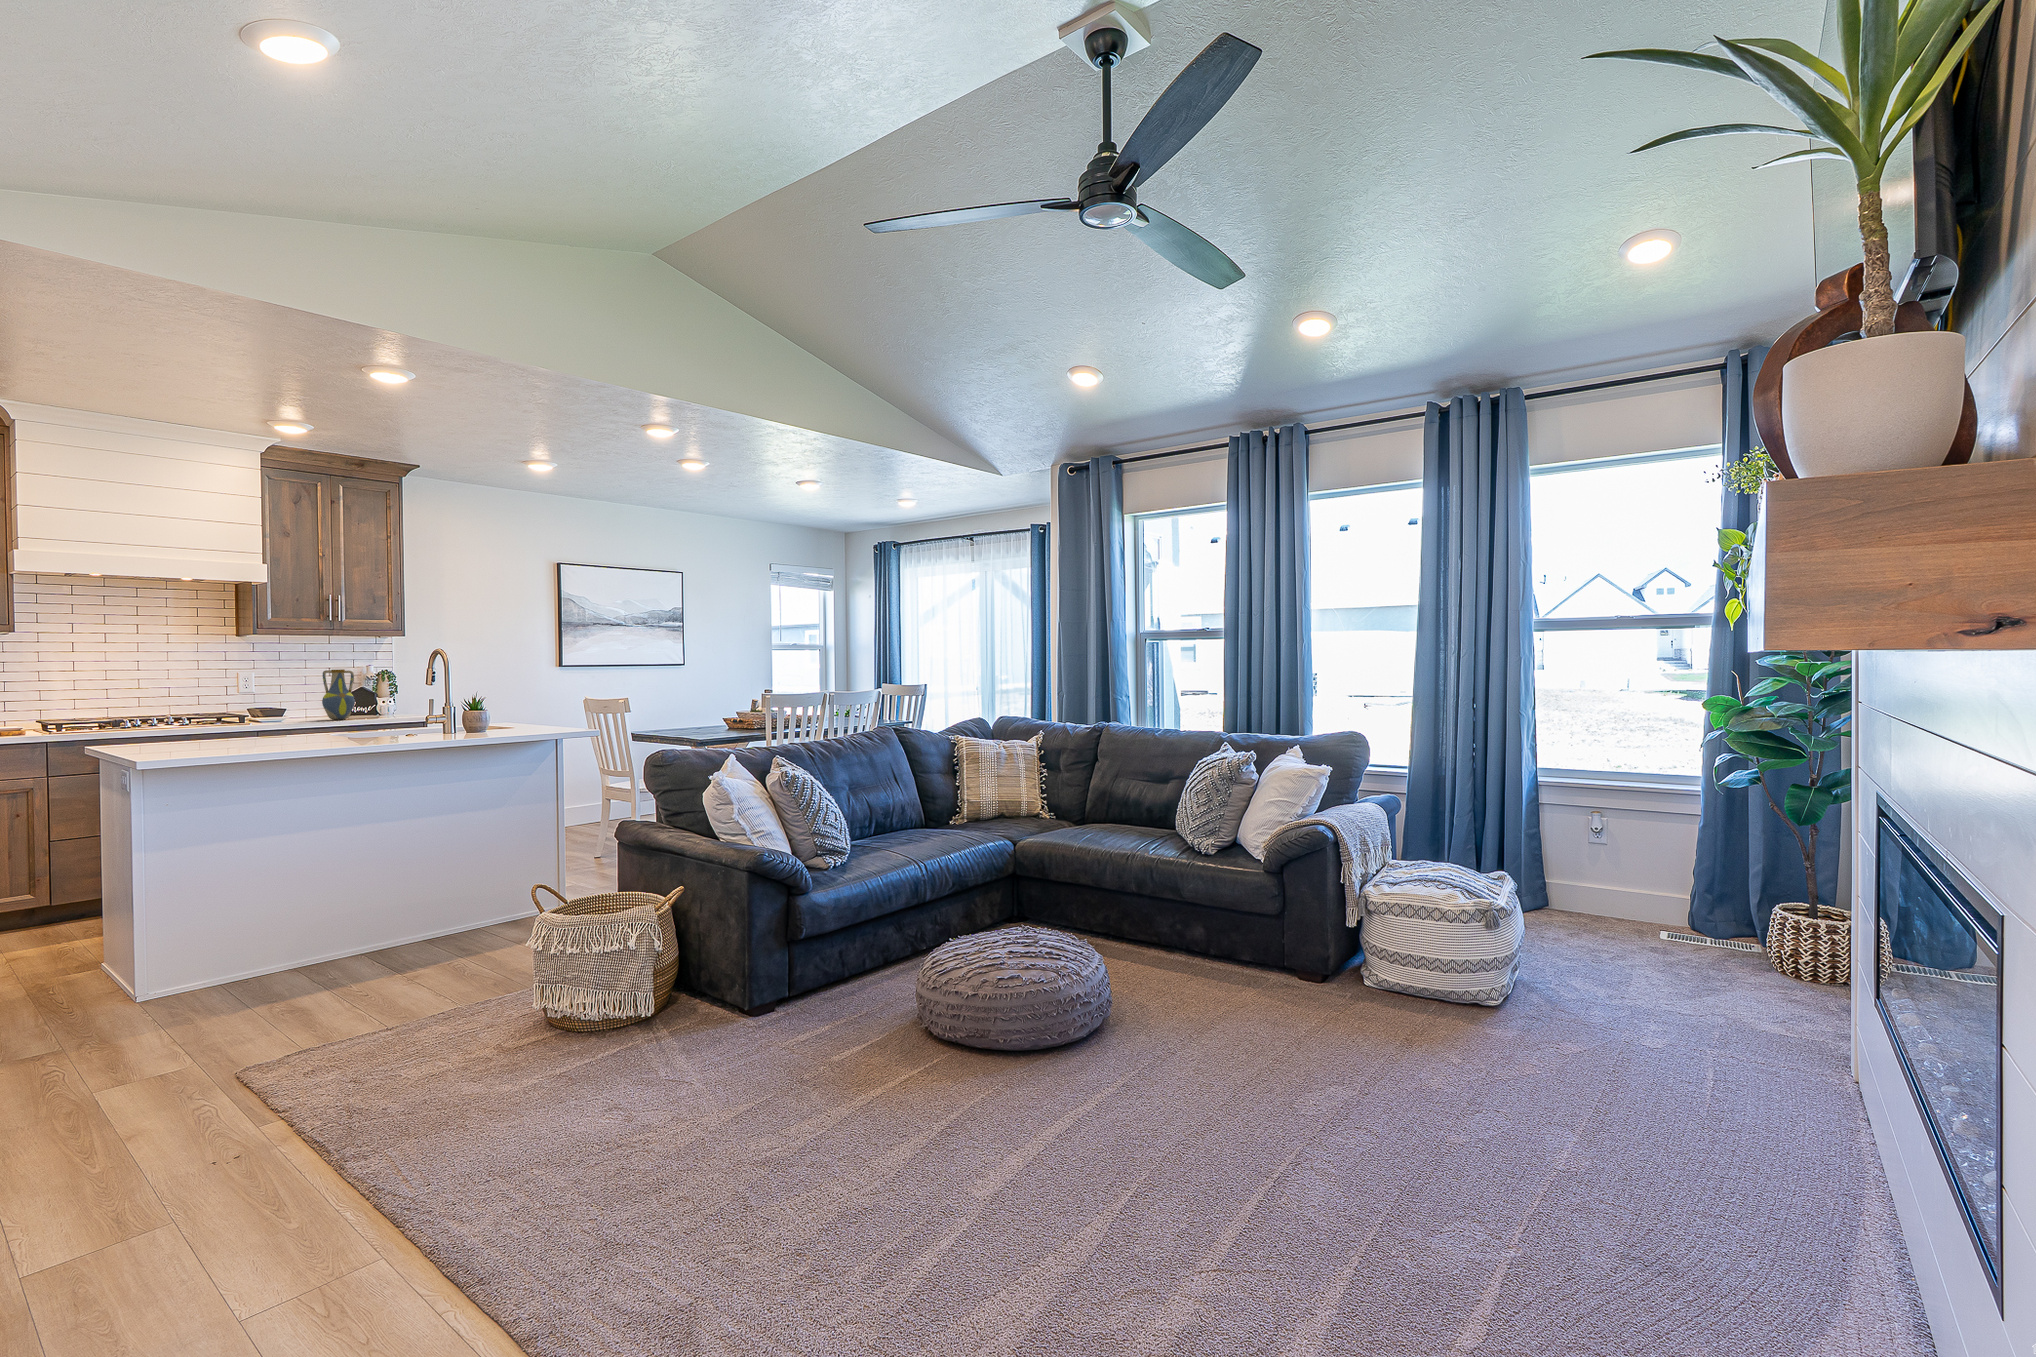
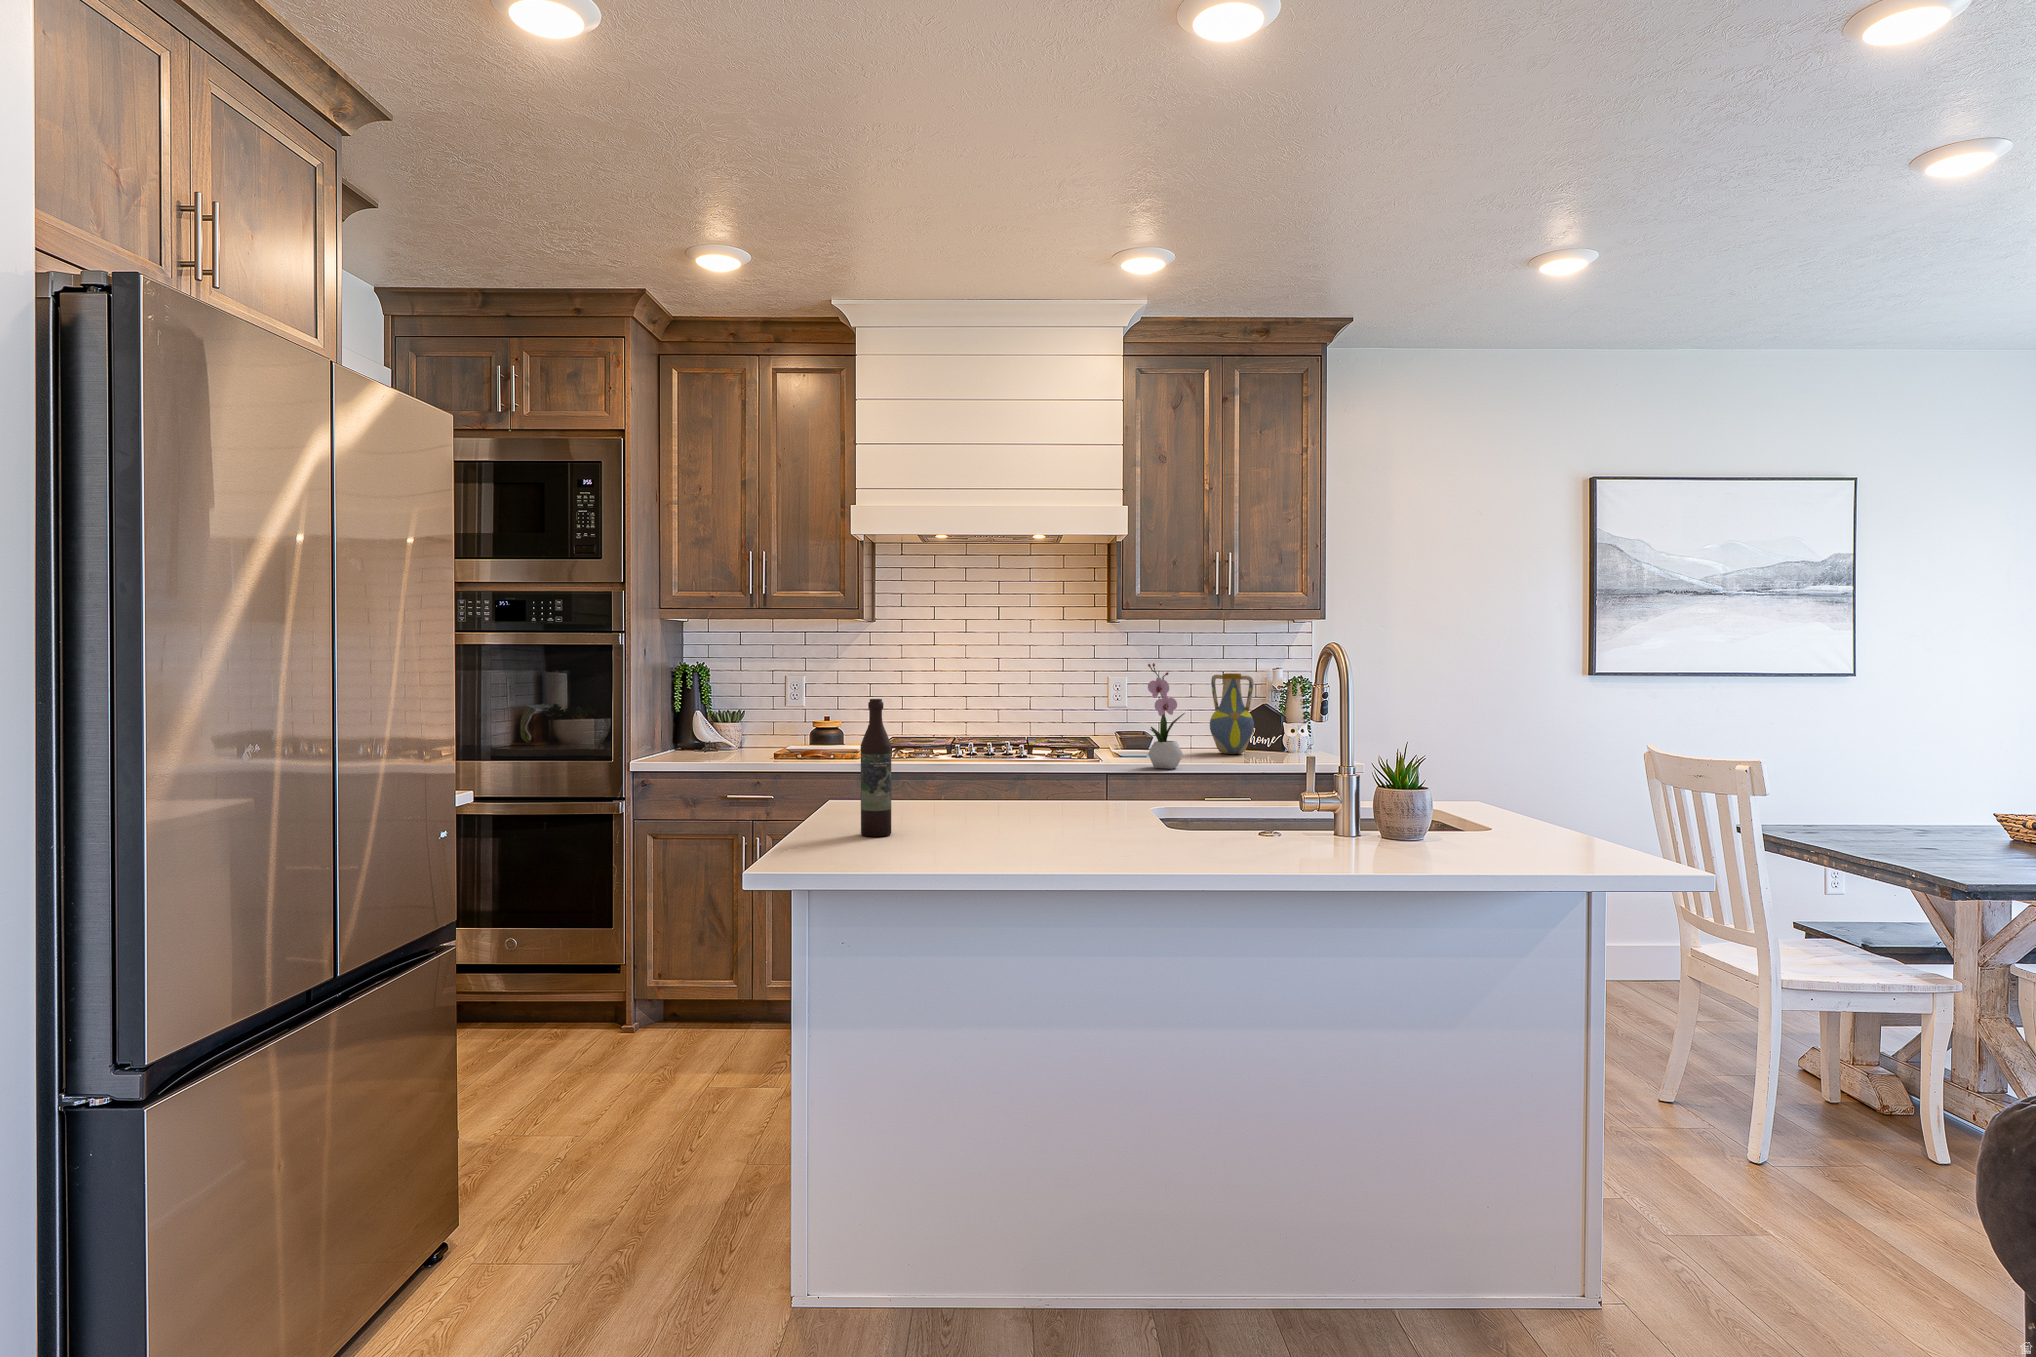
flower arrangement: none [290,662,317,726] -> present [1148,663,1185,769]
wine bottle: none [157,675,180,750] -> present [861,699,891,836]

